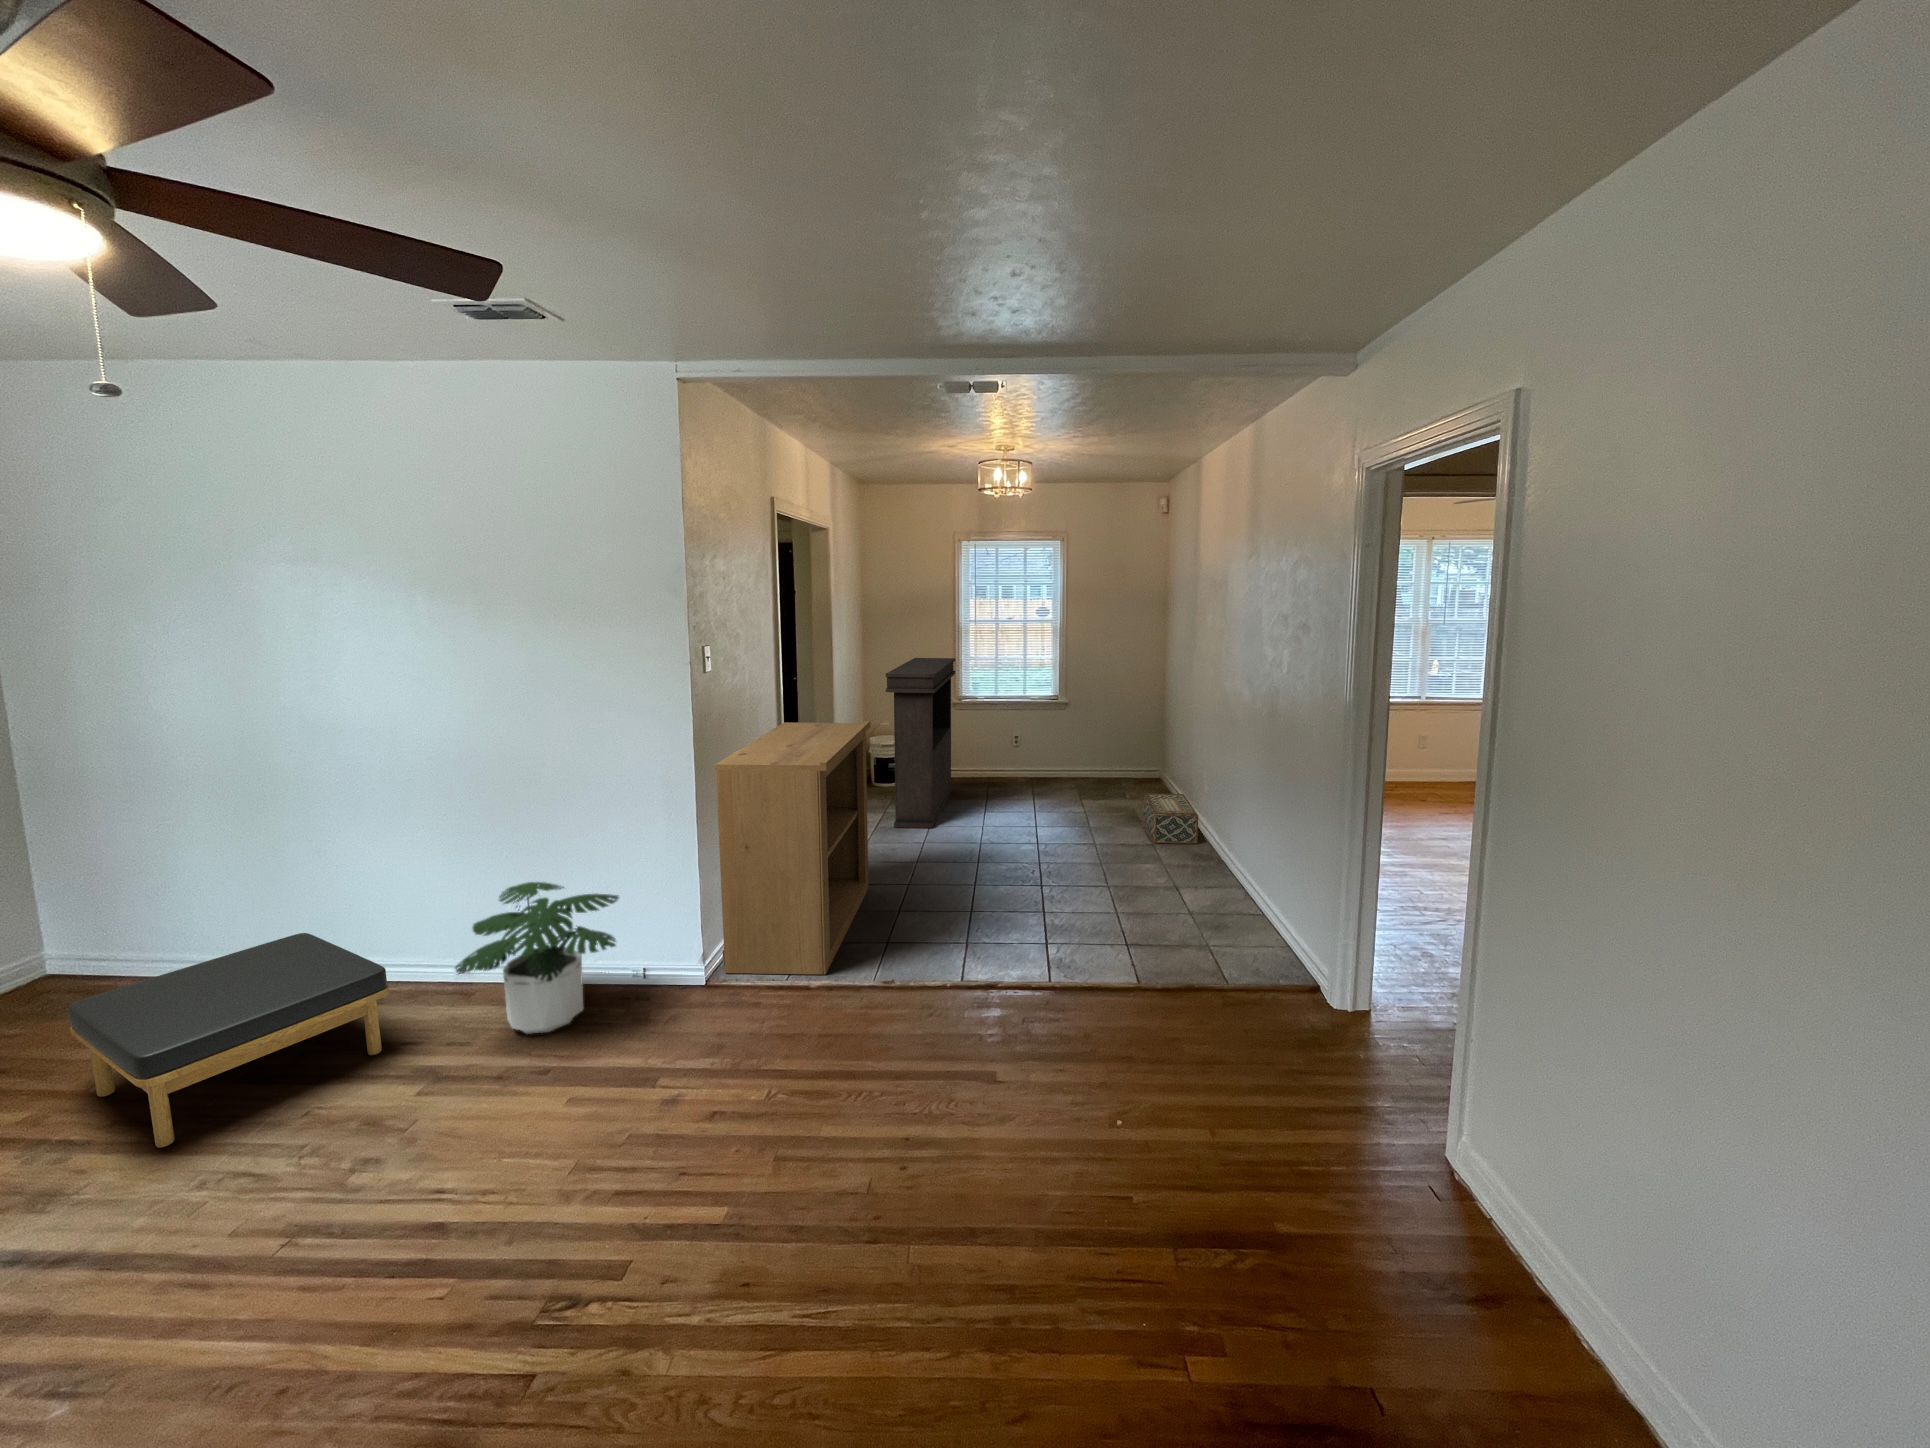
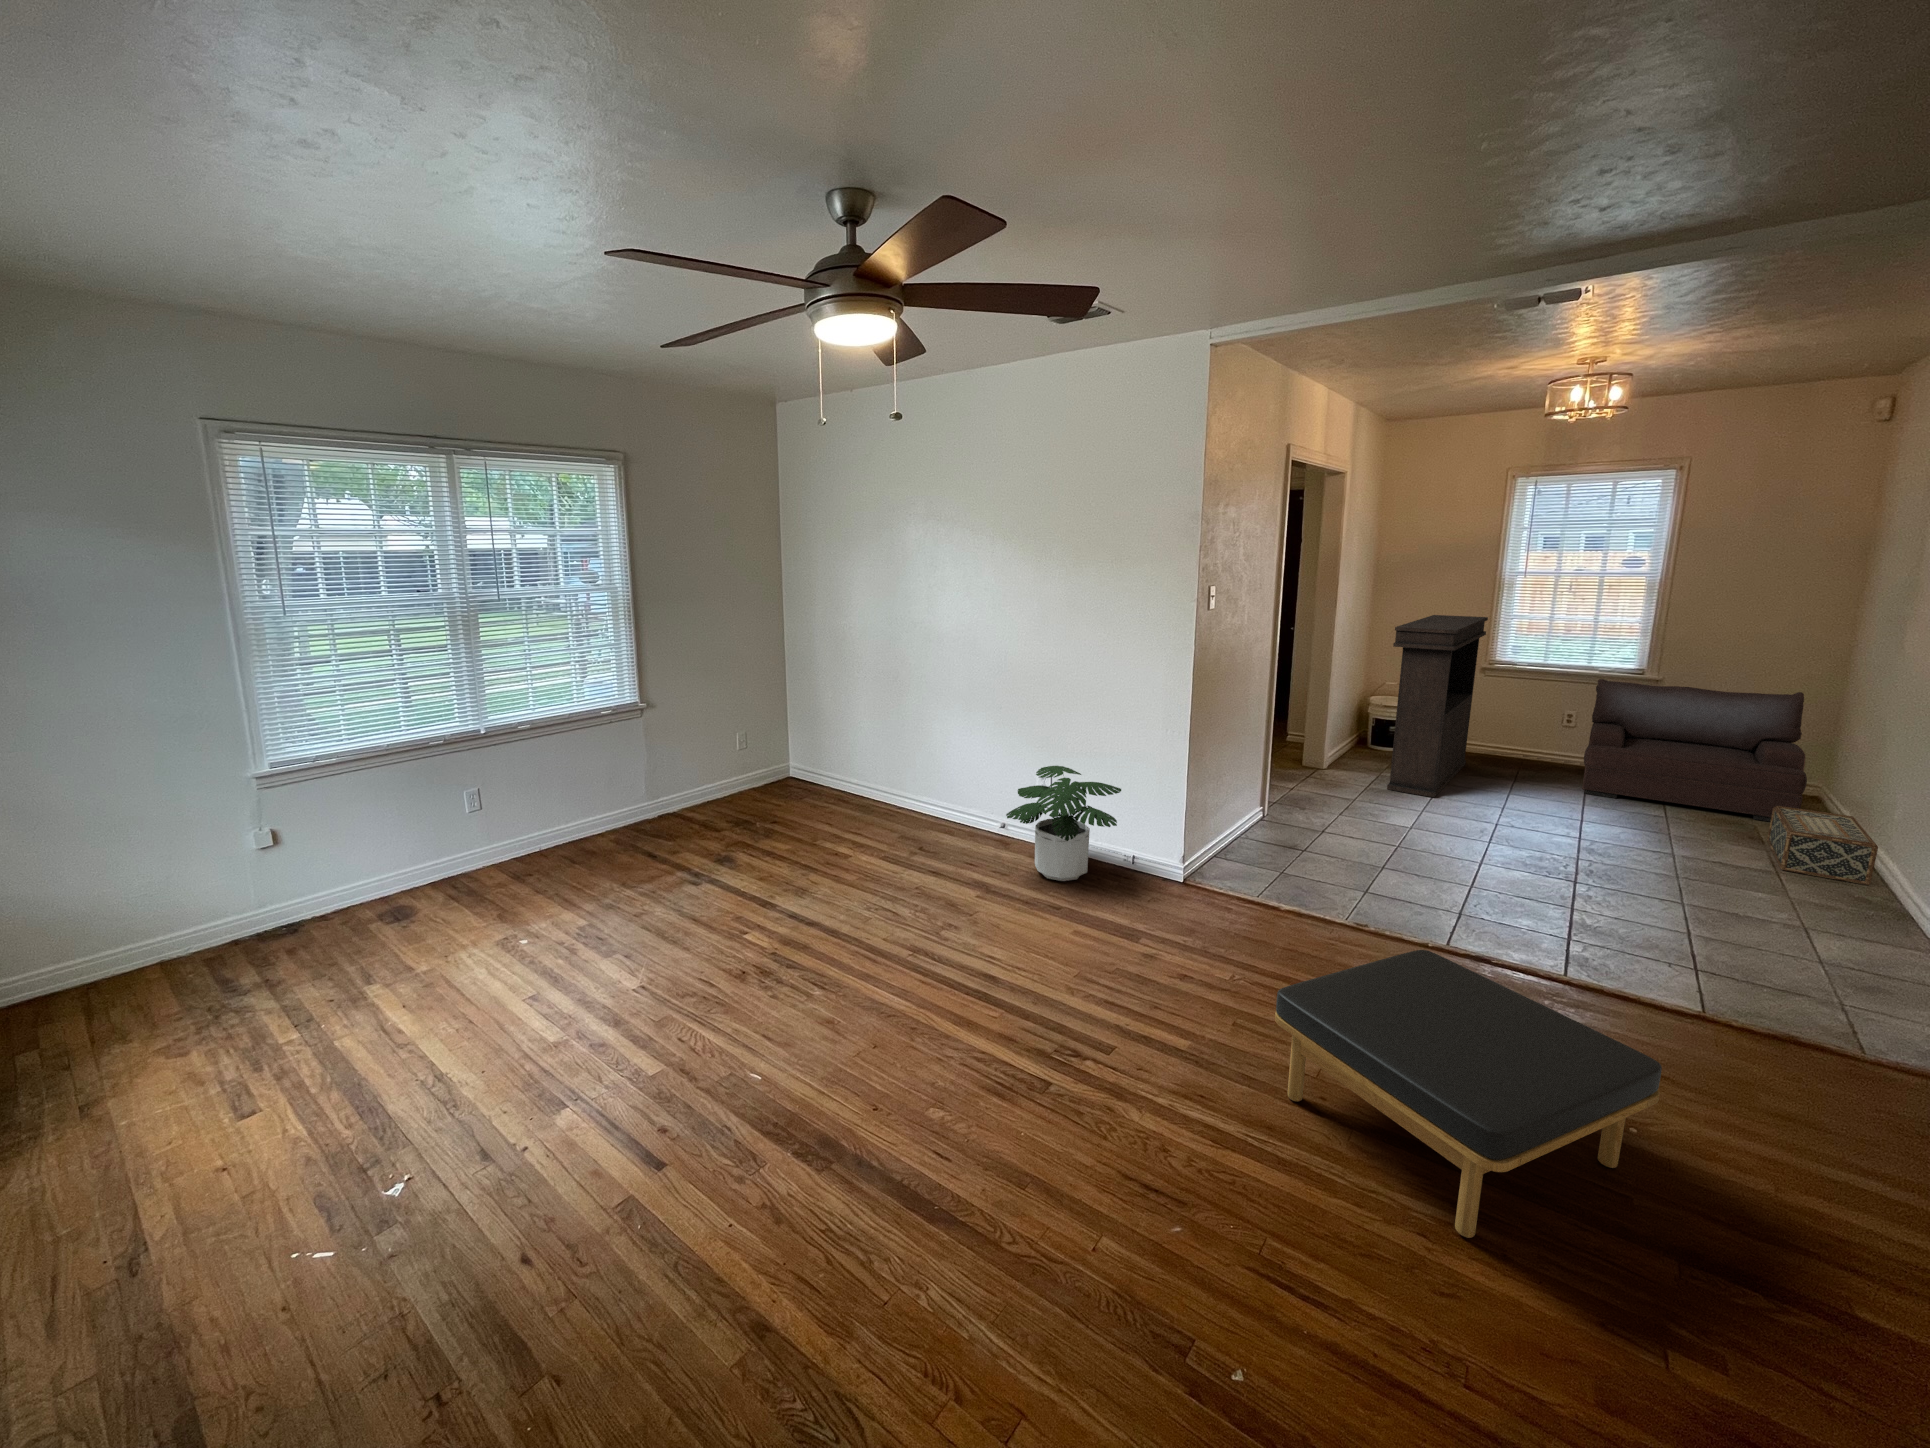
armchair: none [1032,705,1158,804] -> present [1582,679,1807,822]
bookshelf: present [715,721,870,974] -> none [1200,664,1372,901]
ottoman: present [68,933,389,1148] -> present [1275,950,1662,1238]

